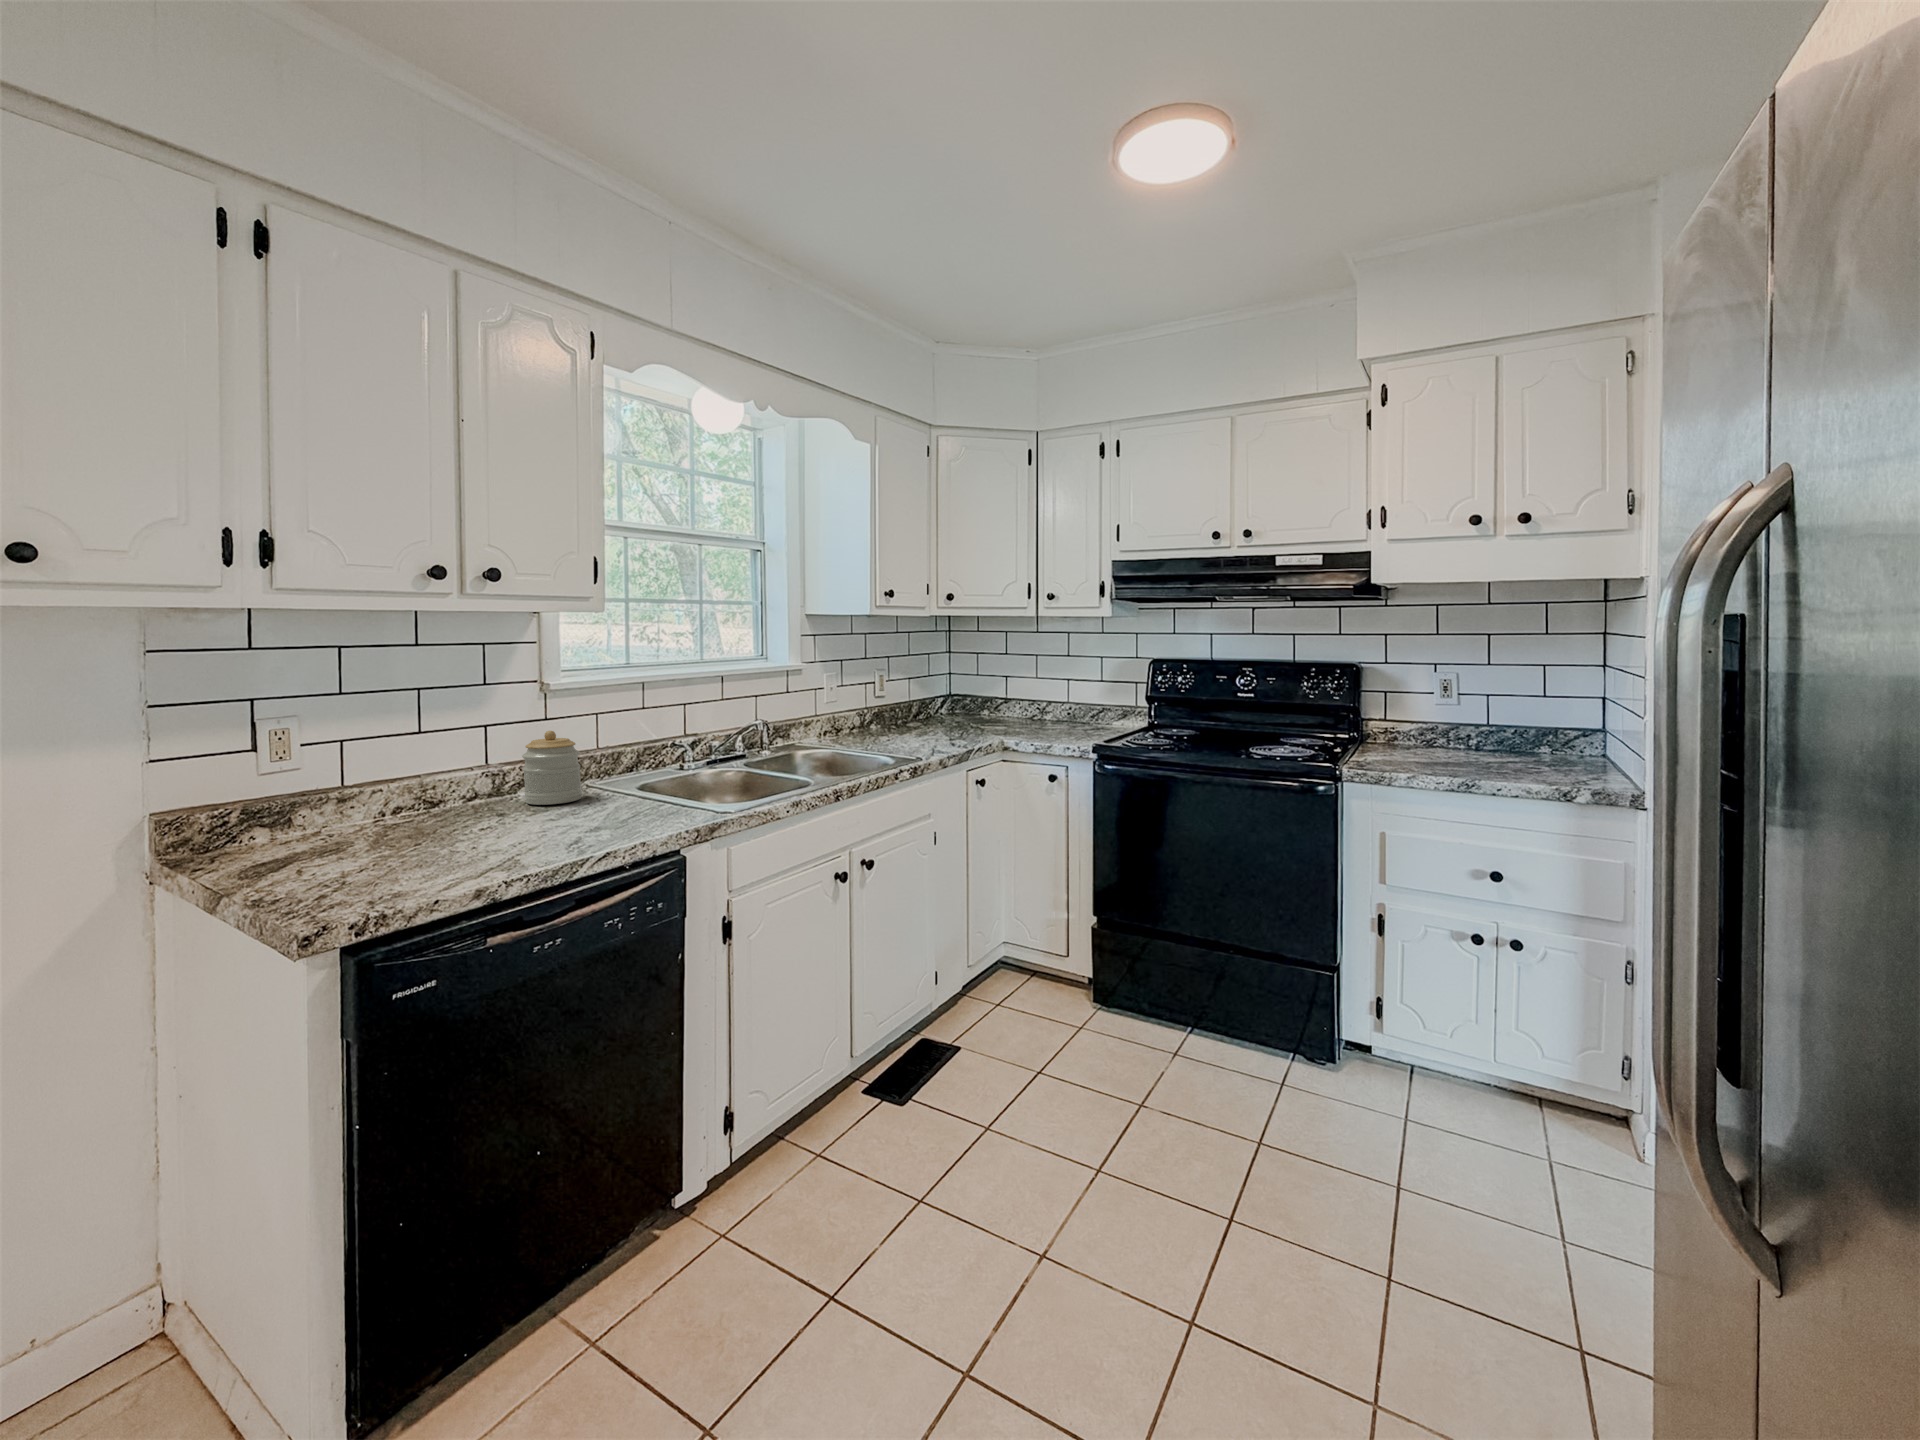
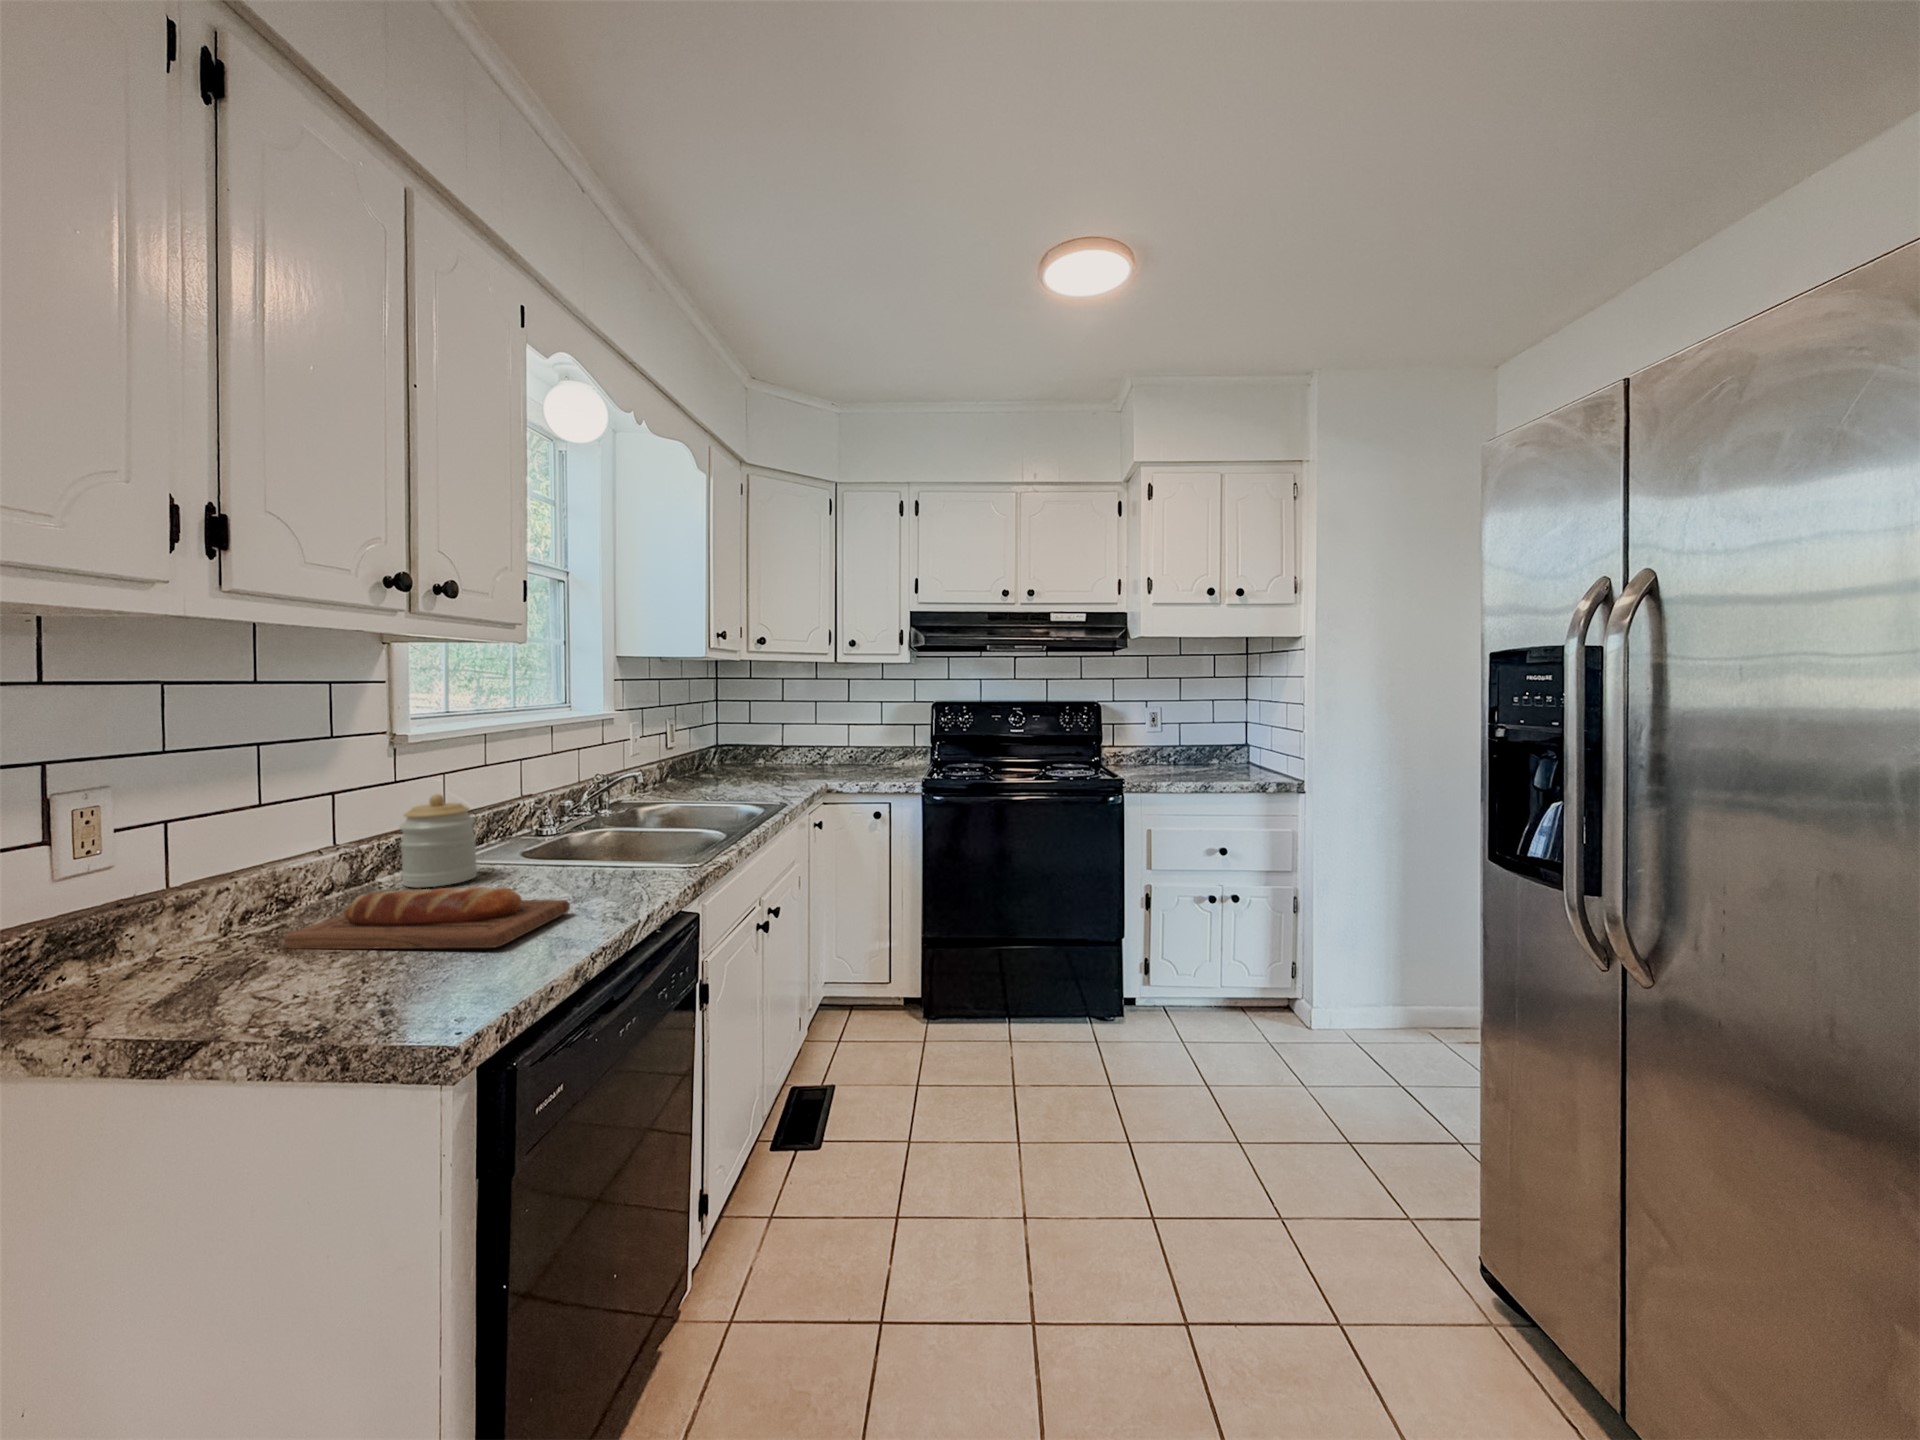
bread loaf: none [385,804,569,859] -> present [284,887,570,949]

